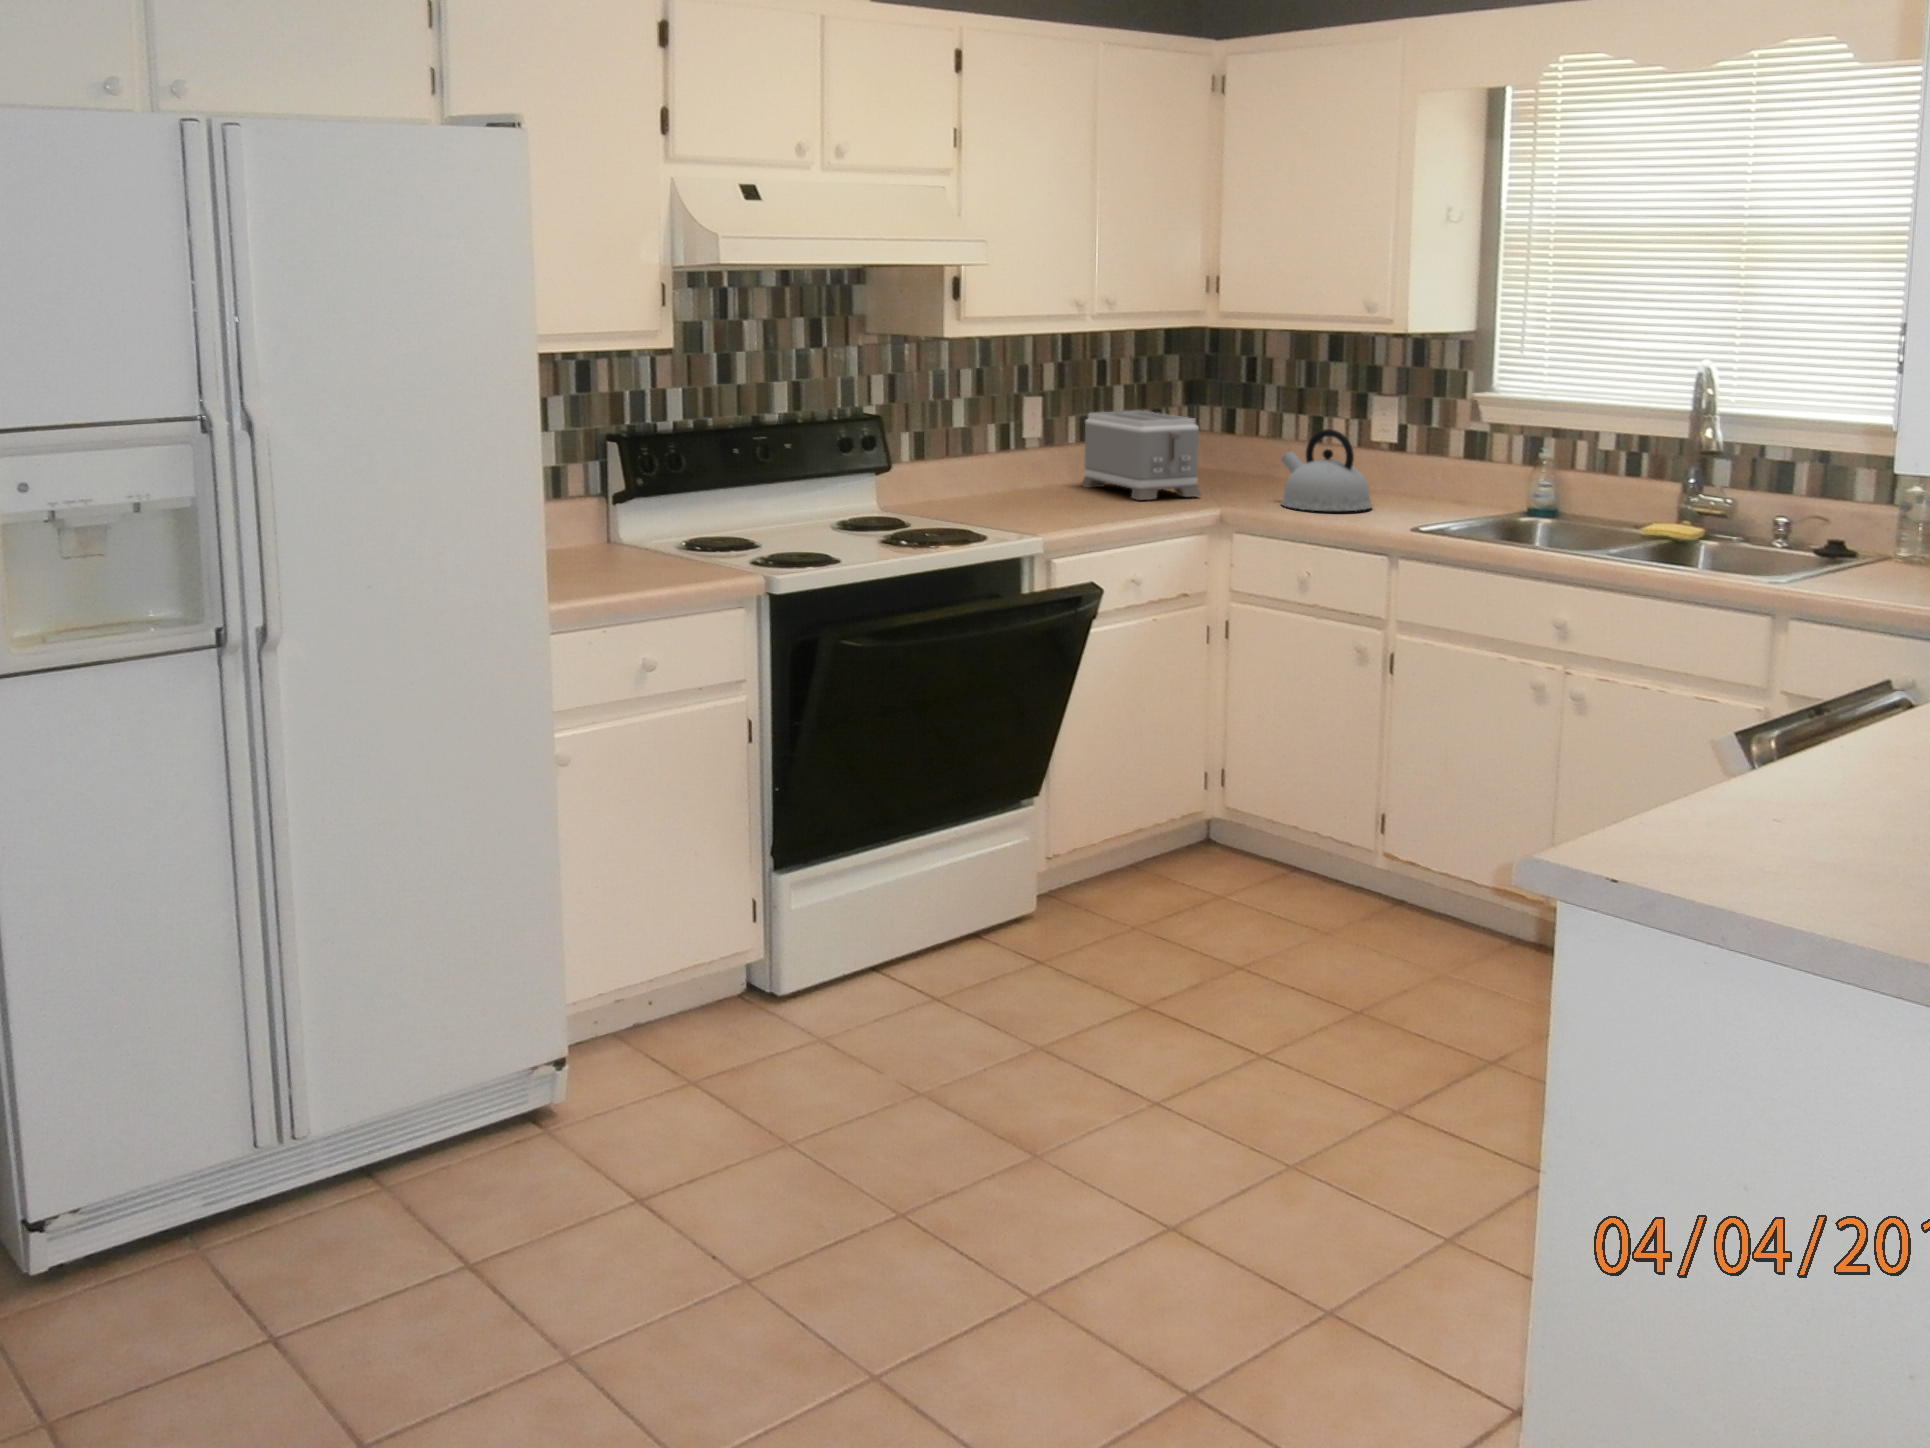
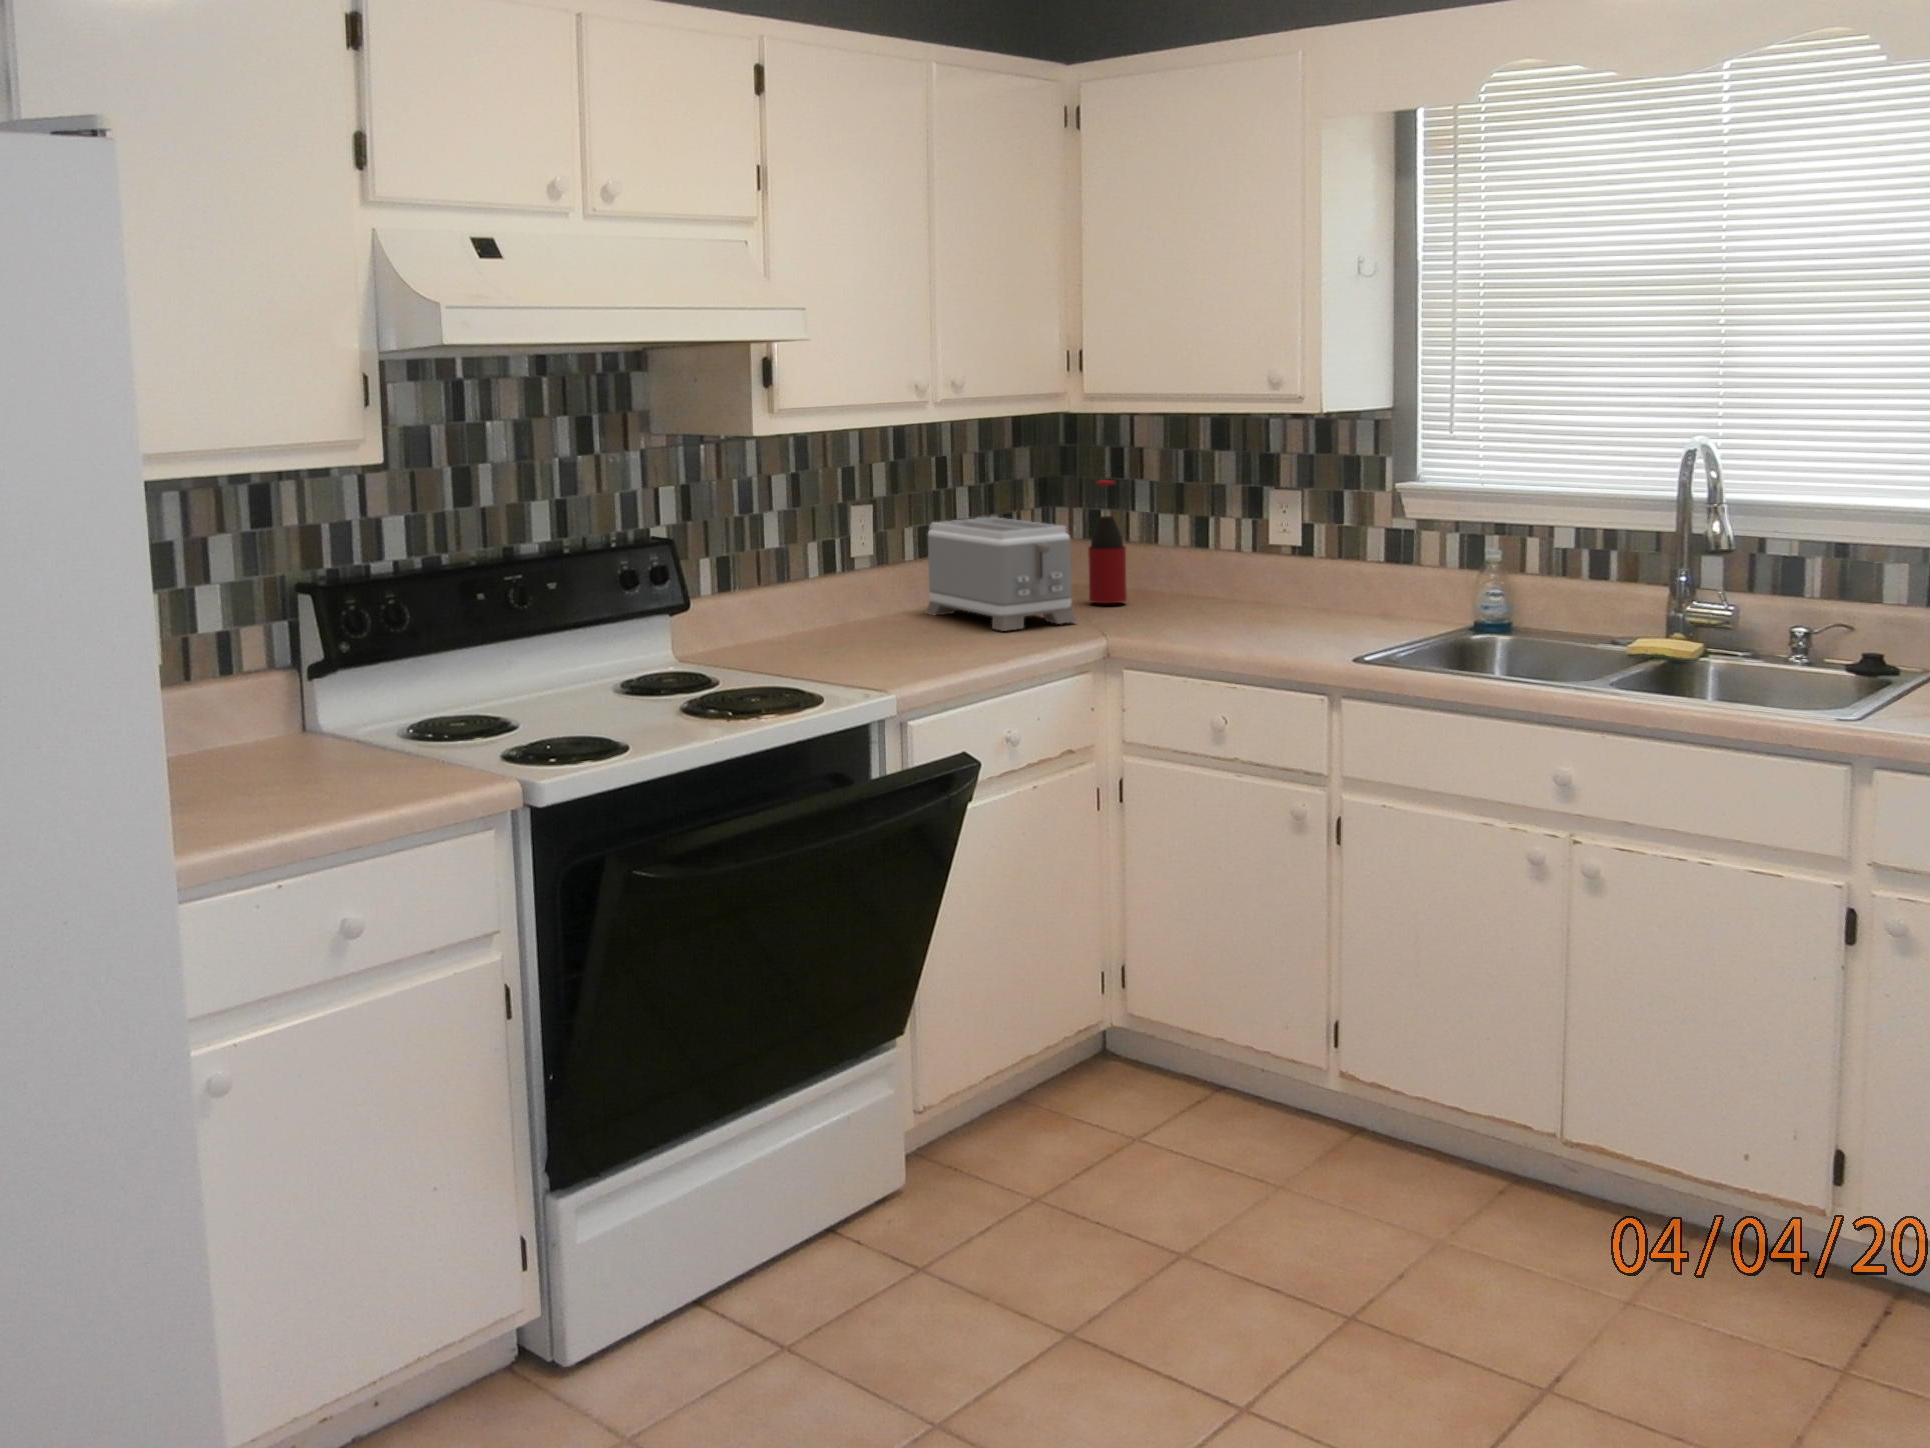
bottle: none [1217,384,1249,486] -> present [1088,480,1127,603]
kettle: present [1281,429,1372,511] -> none [1172,534,1287,637]

